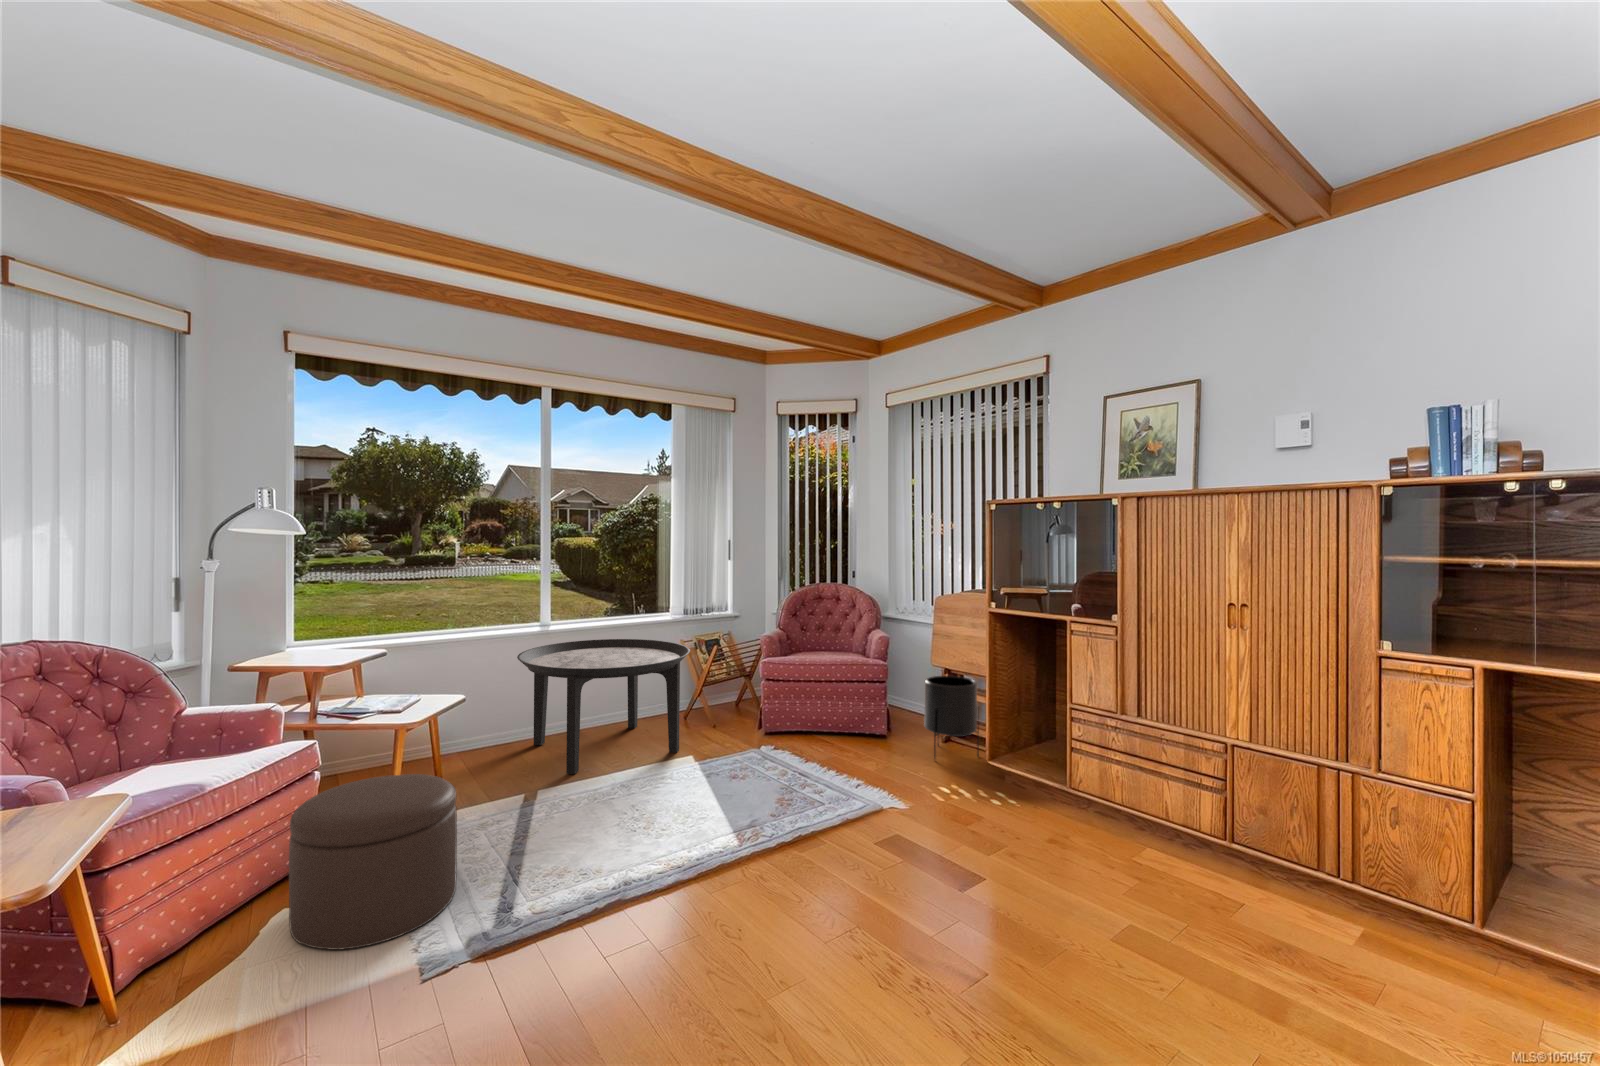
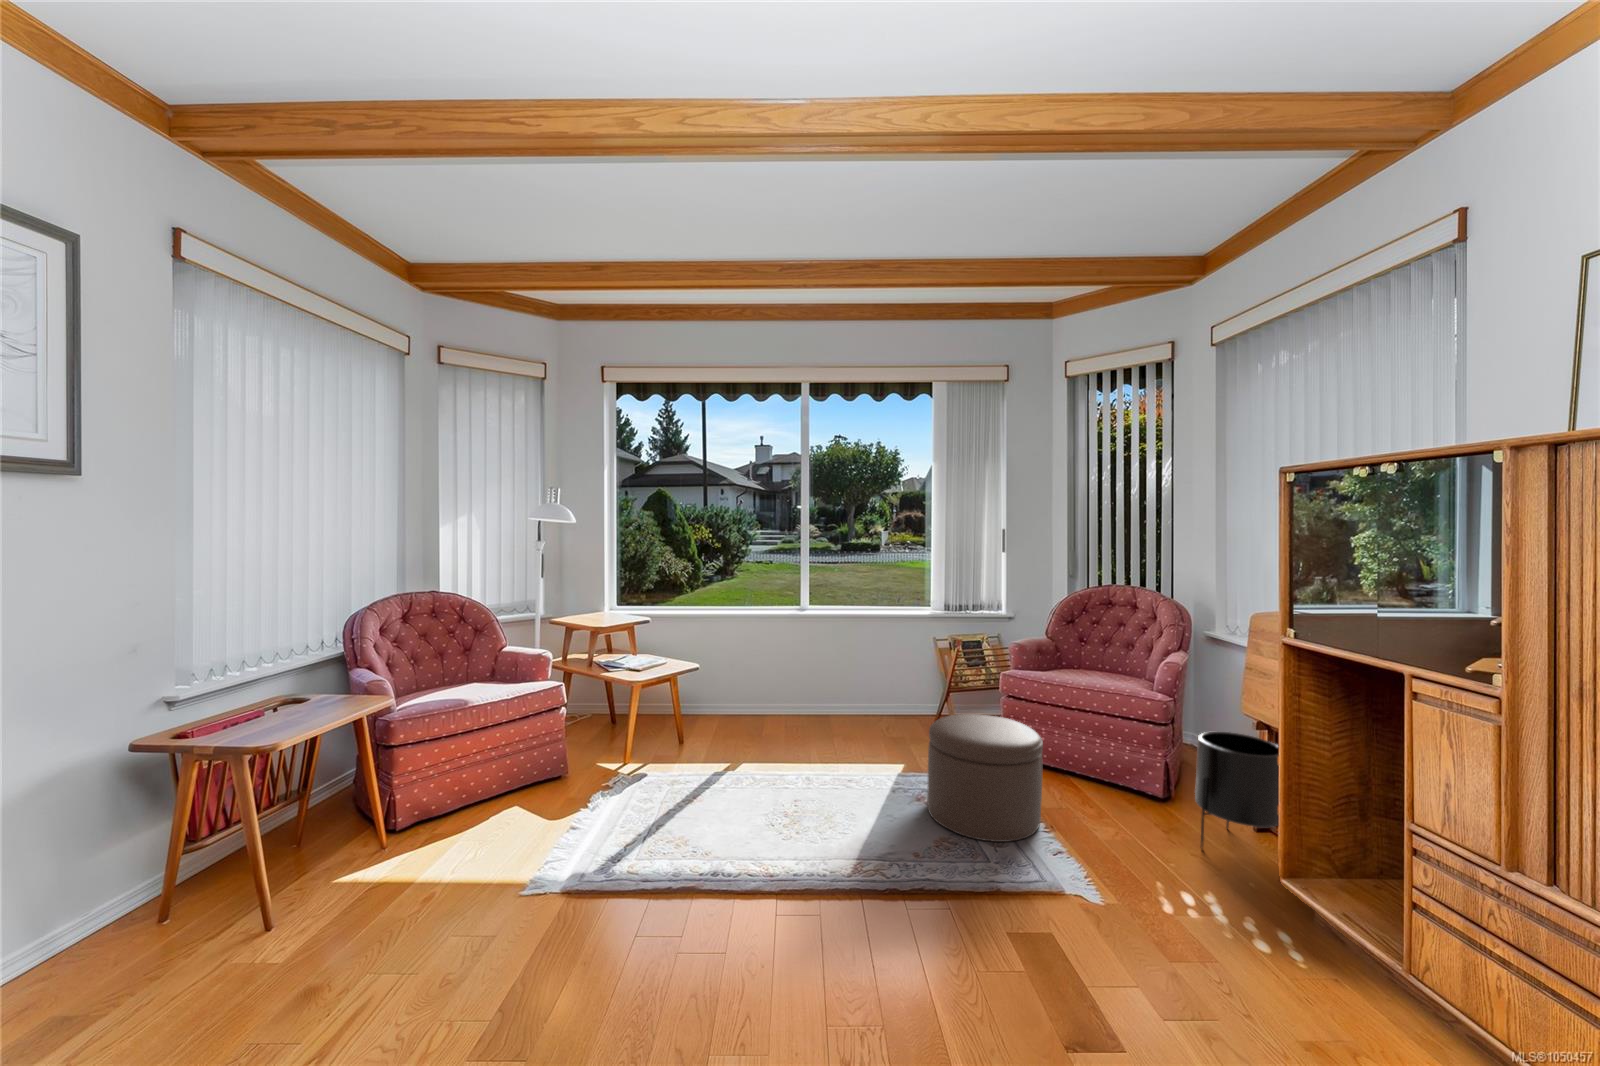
round table: present [517,639,690,774] -> none [758,627,920,754]
ottoman: present [289,774,457,950] -> present [927,714,1043,842]

